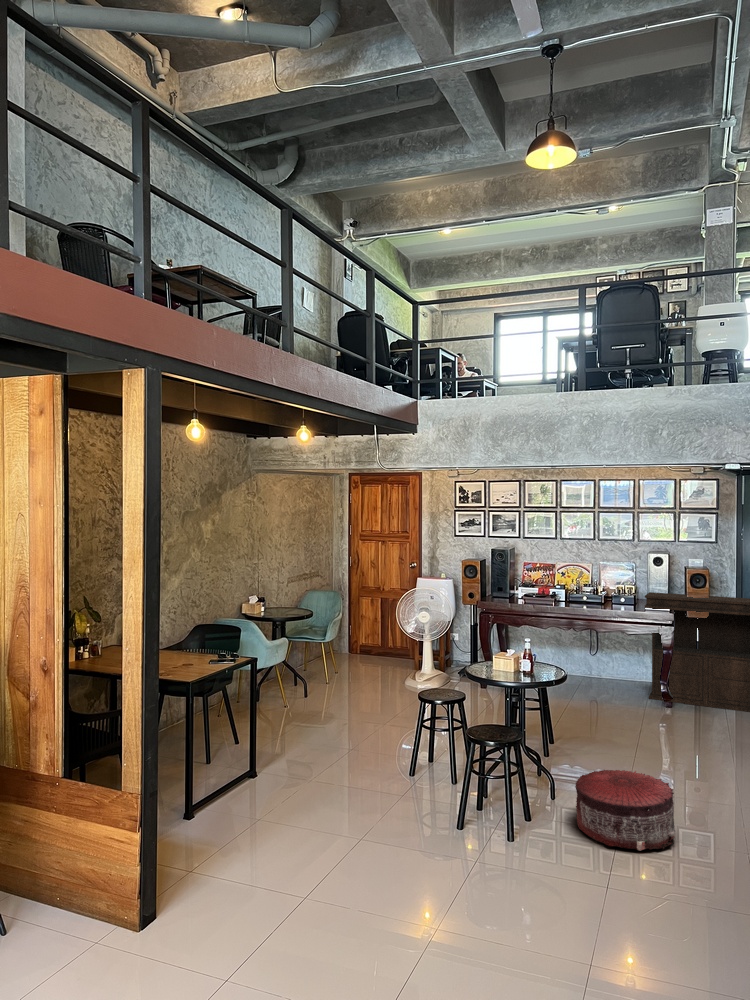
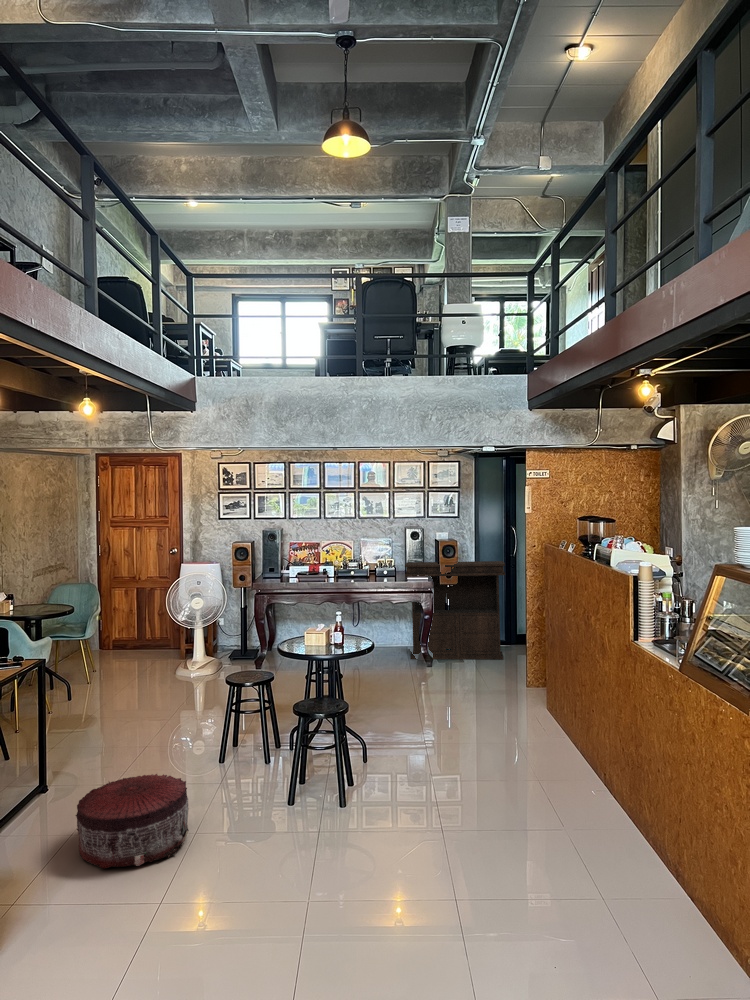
pouf: present [575,770,675,851] -> present [76,774,189,869]

